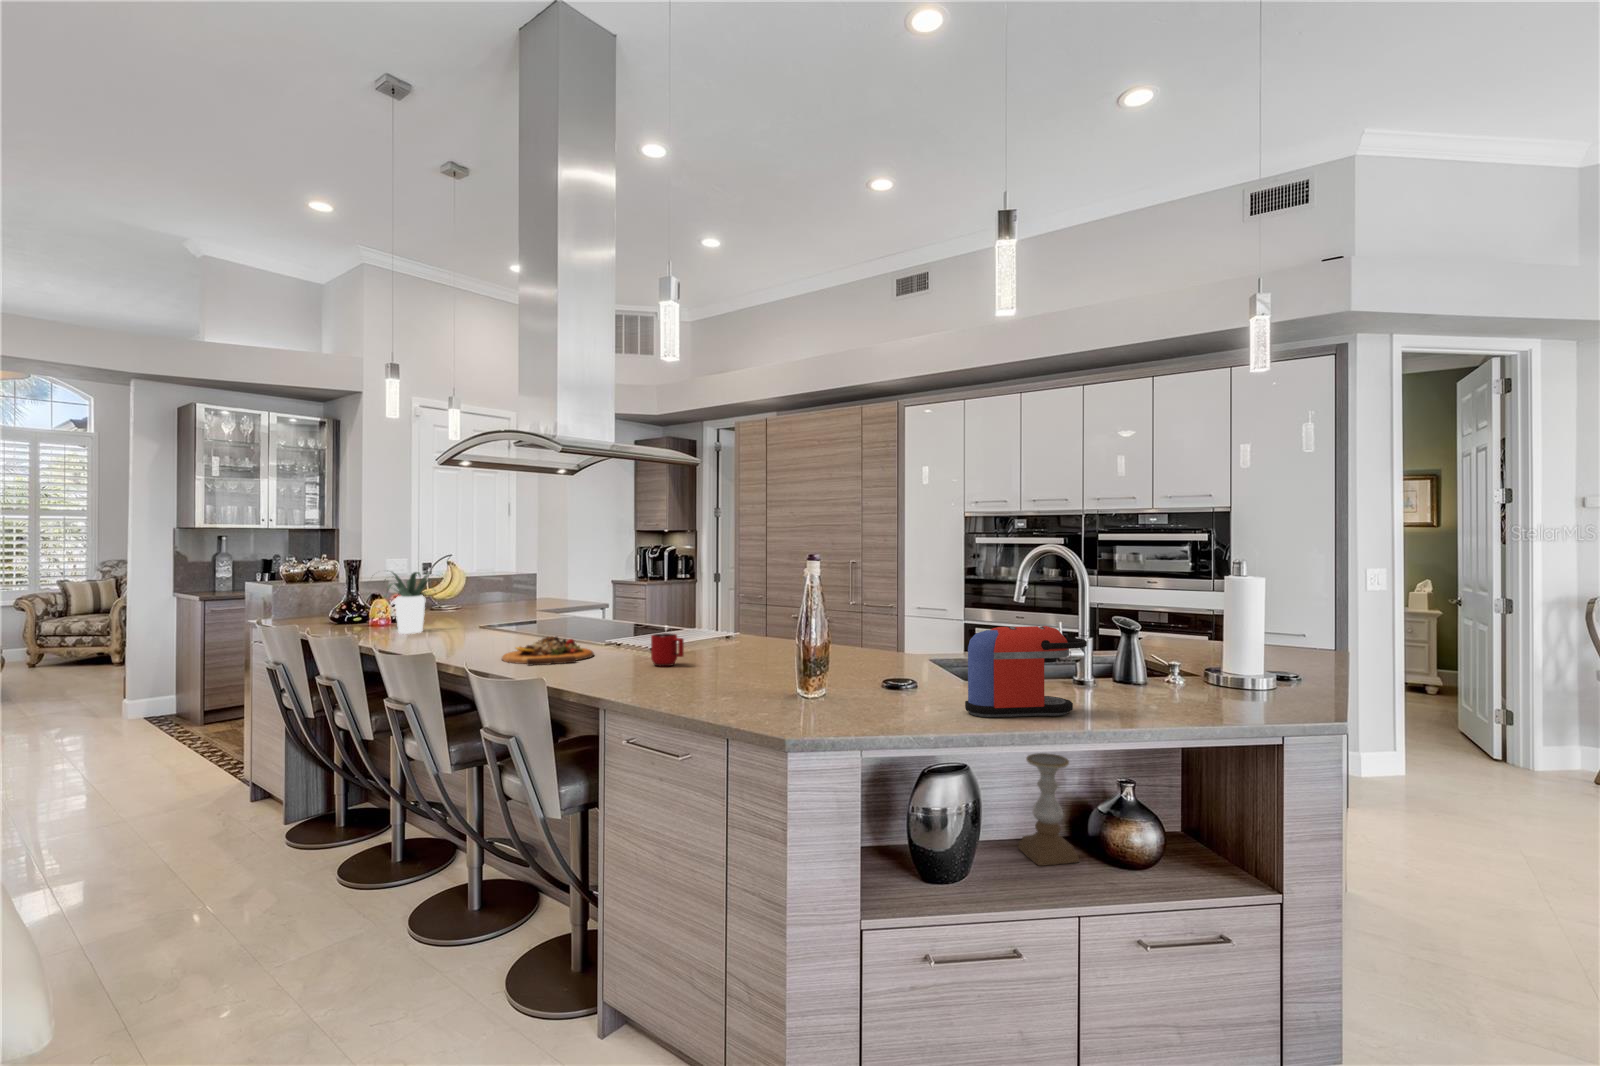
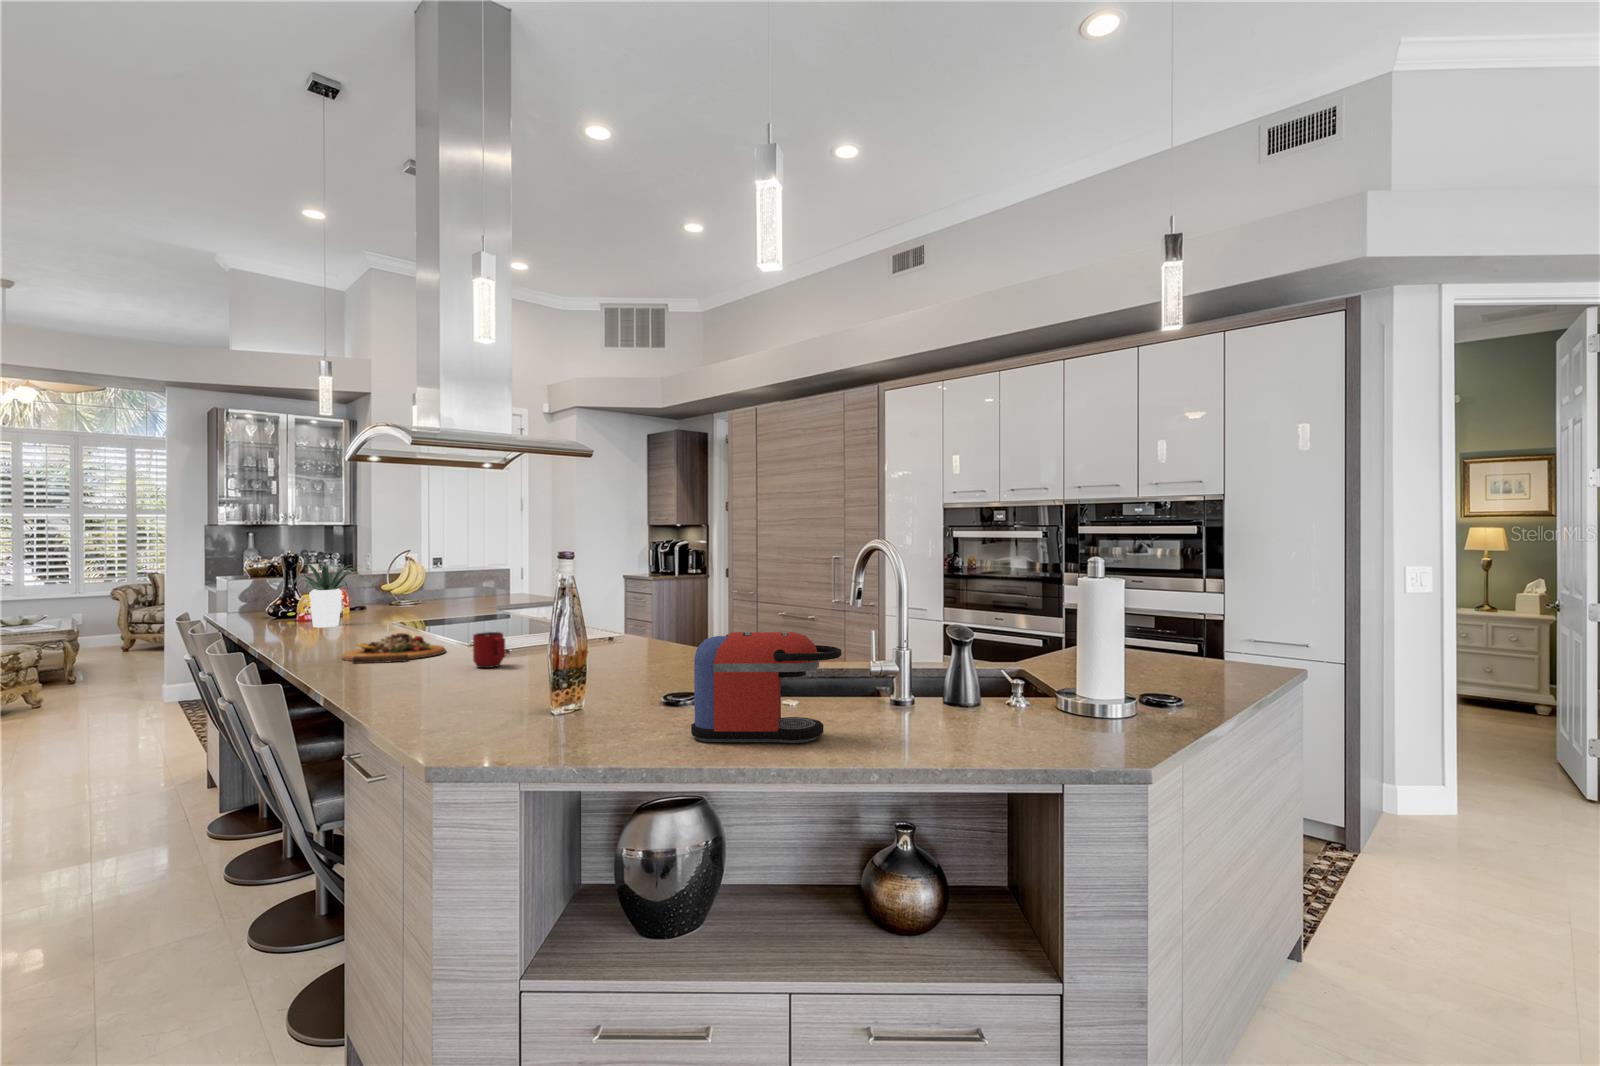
candle holder: present [1018,753,1079,866] -> none [775,787,831,926]

